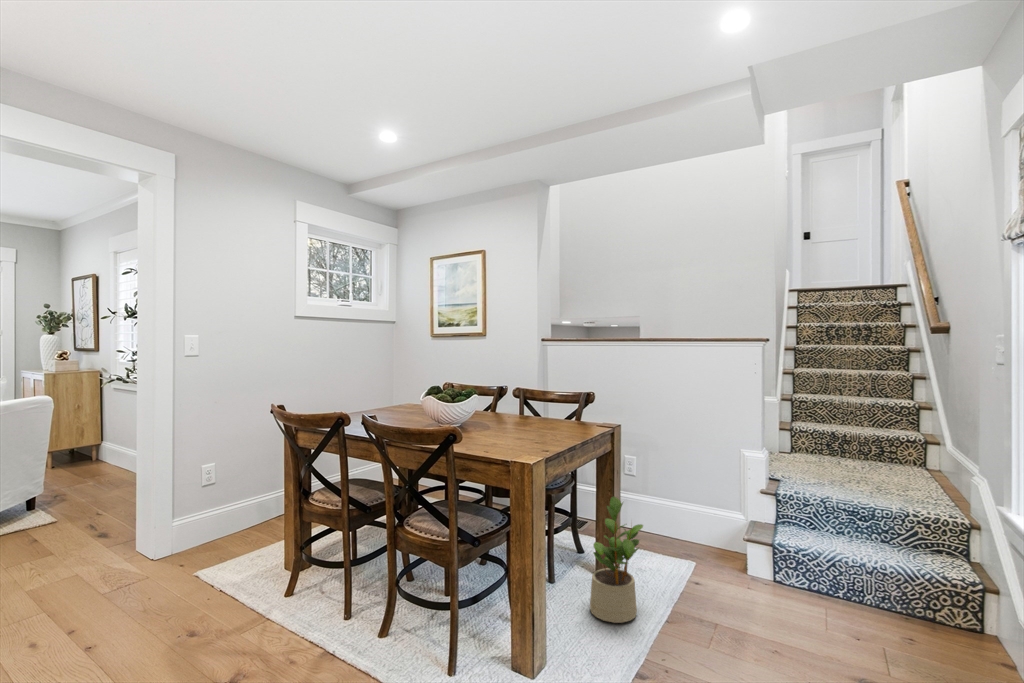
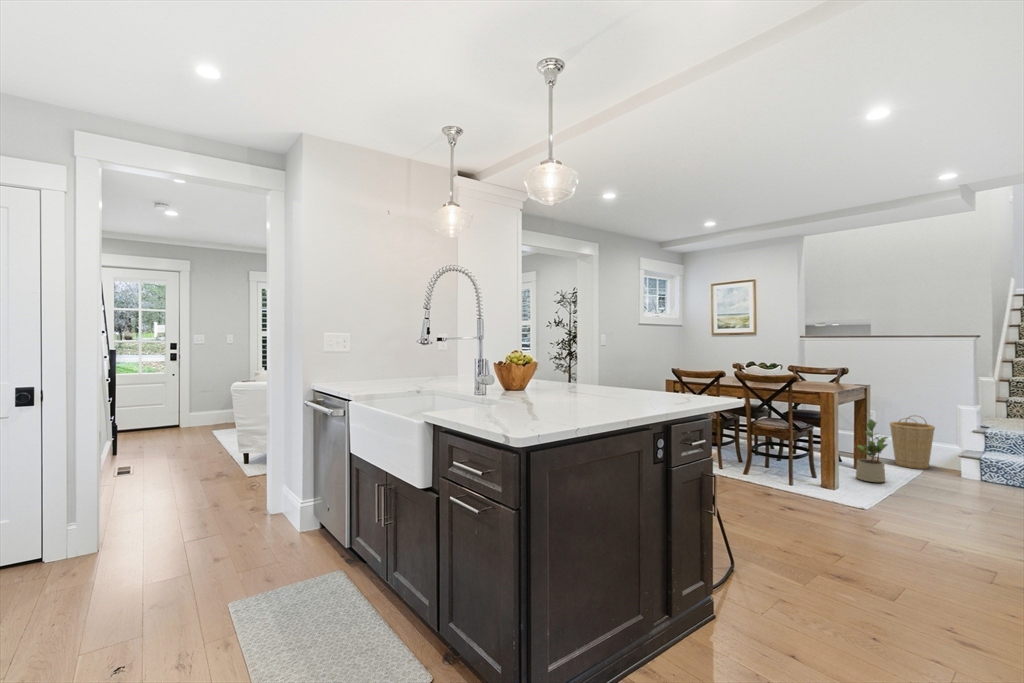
basket: none [652,465,712,558] -> present [890,416,935,469]

